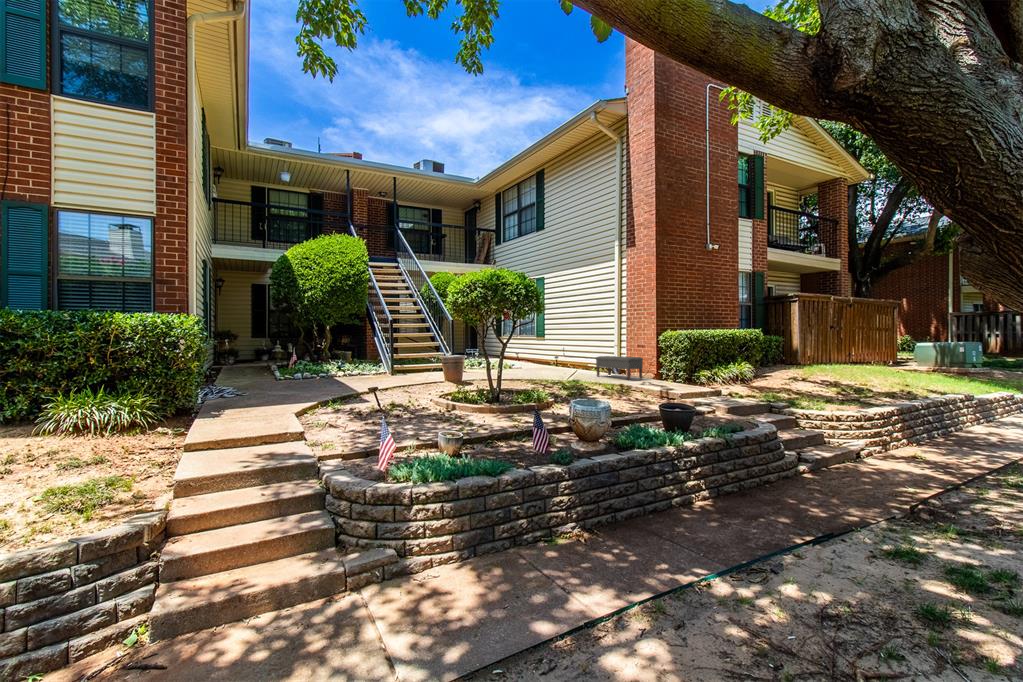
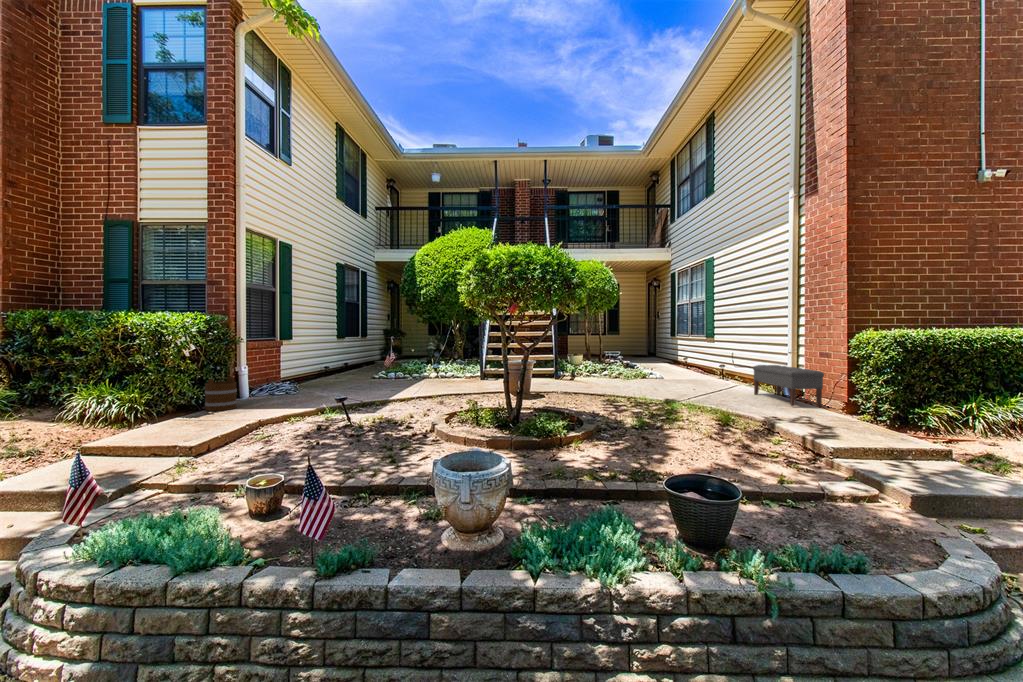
bucket: none [177,383,211,420] -> present [205,377,237,411]

